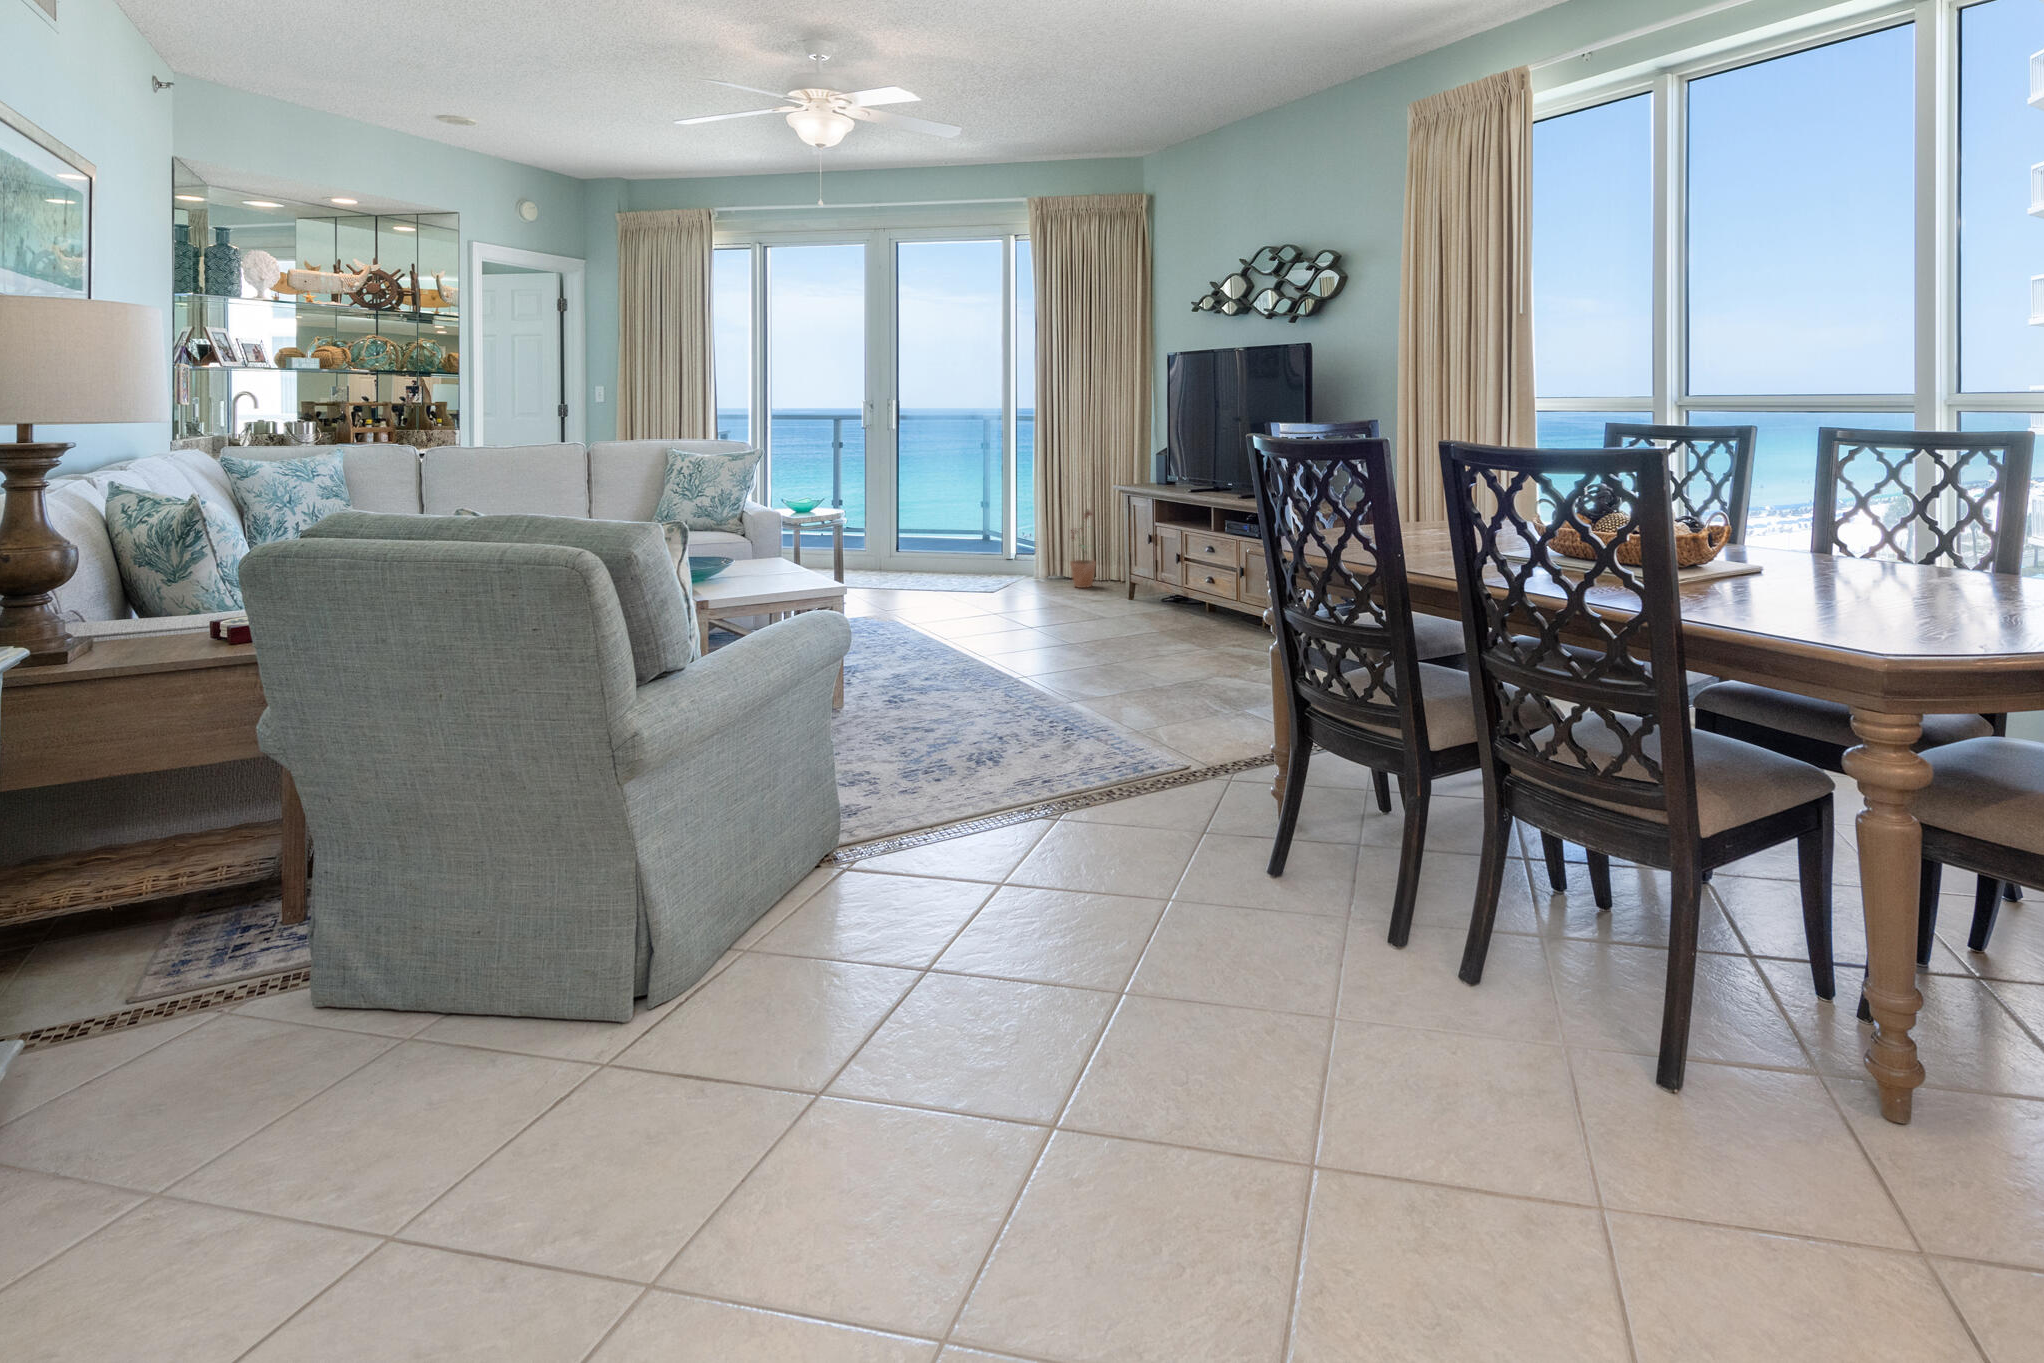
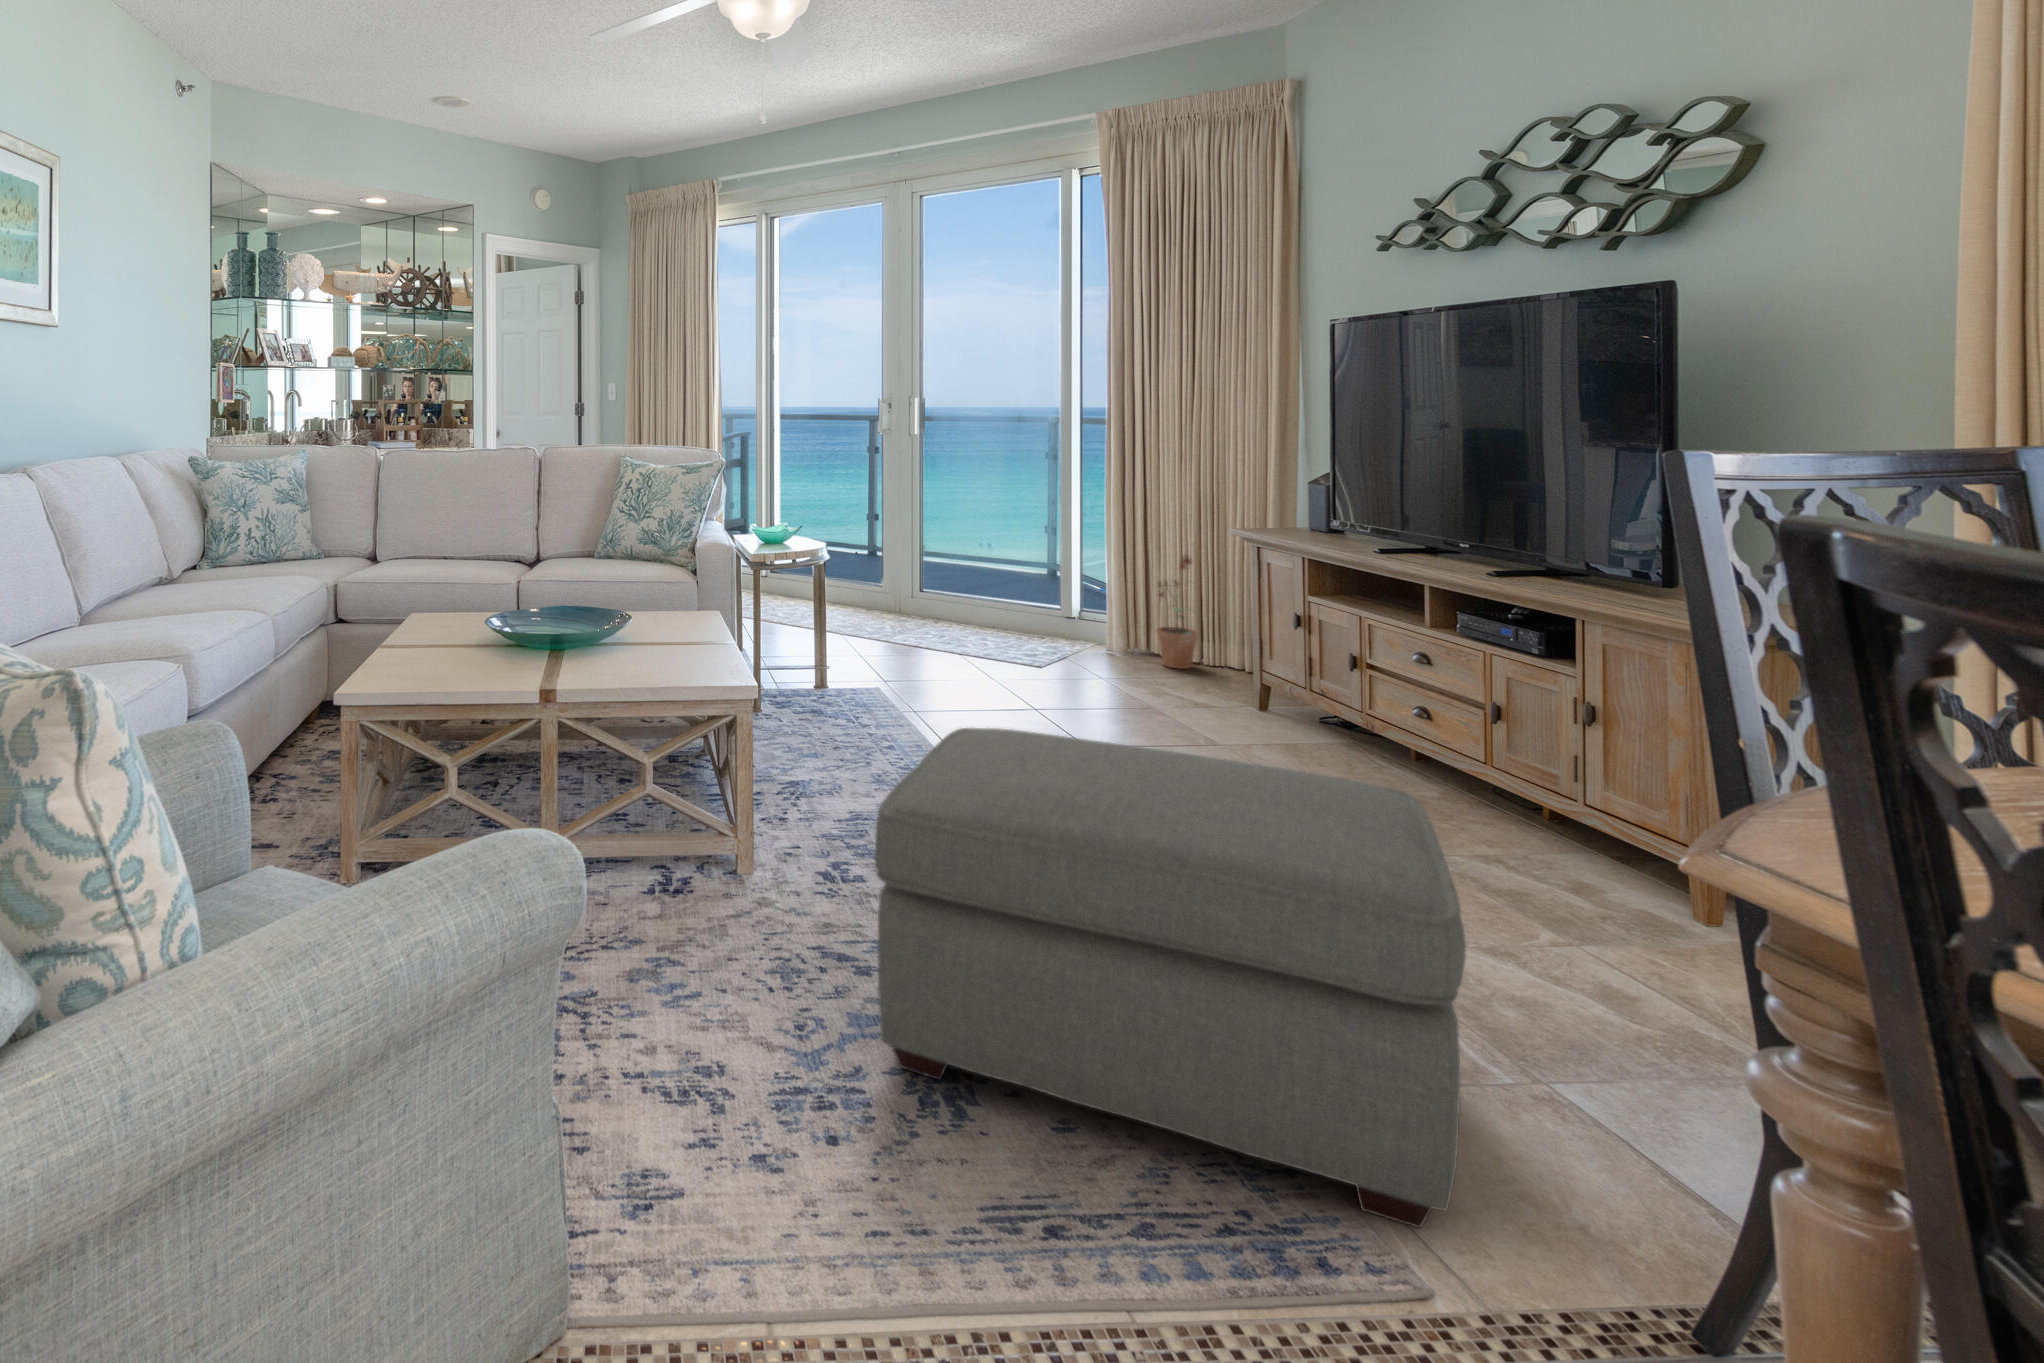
ottoman: none [948,584,1195,749] -> present [875,728,1466,1228]

